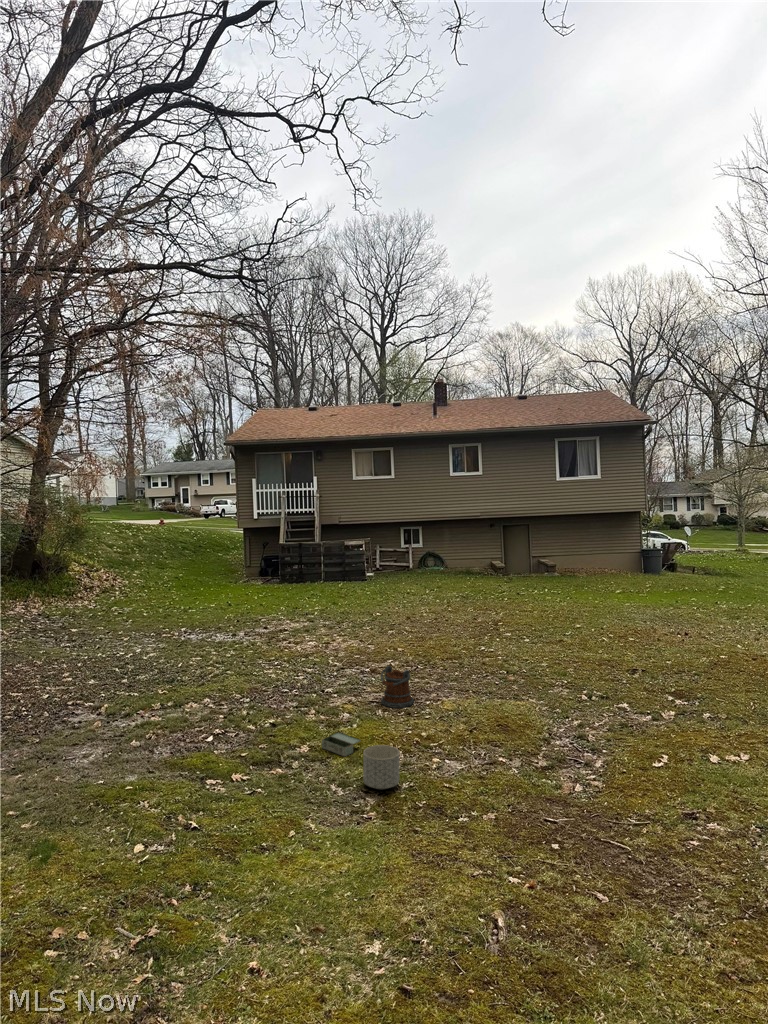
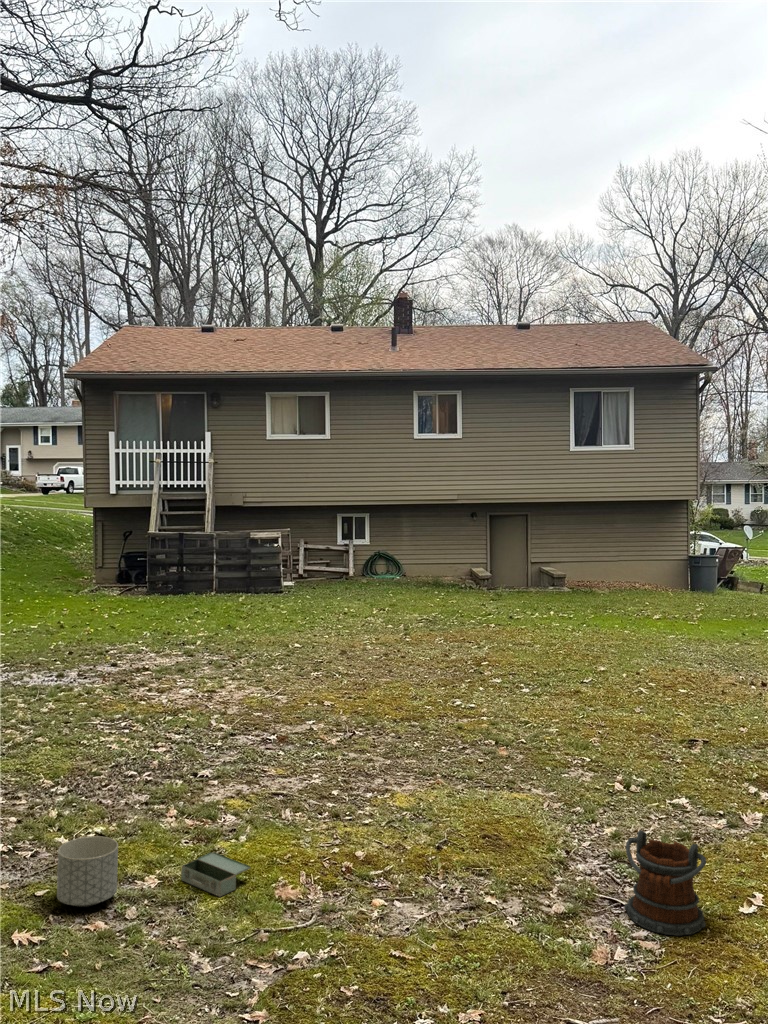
bucket: present [381,666,414,708] -> present [624,830,706,936]
planter: present [363,745,399,790] -> present [57,836,118,907]

